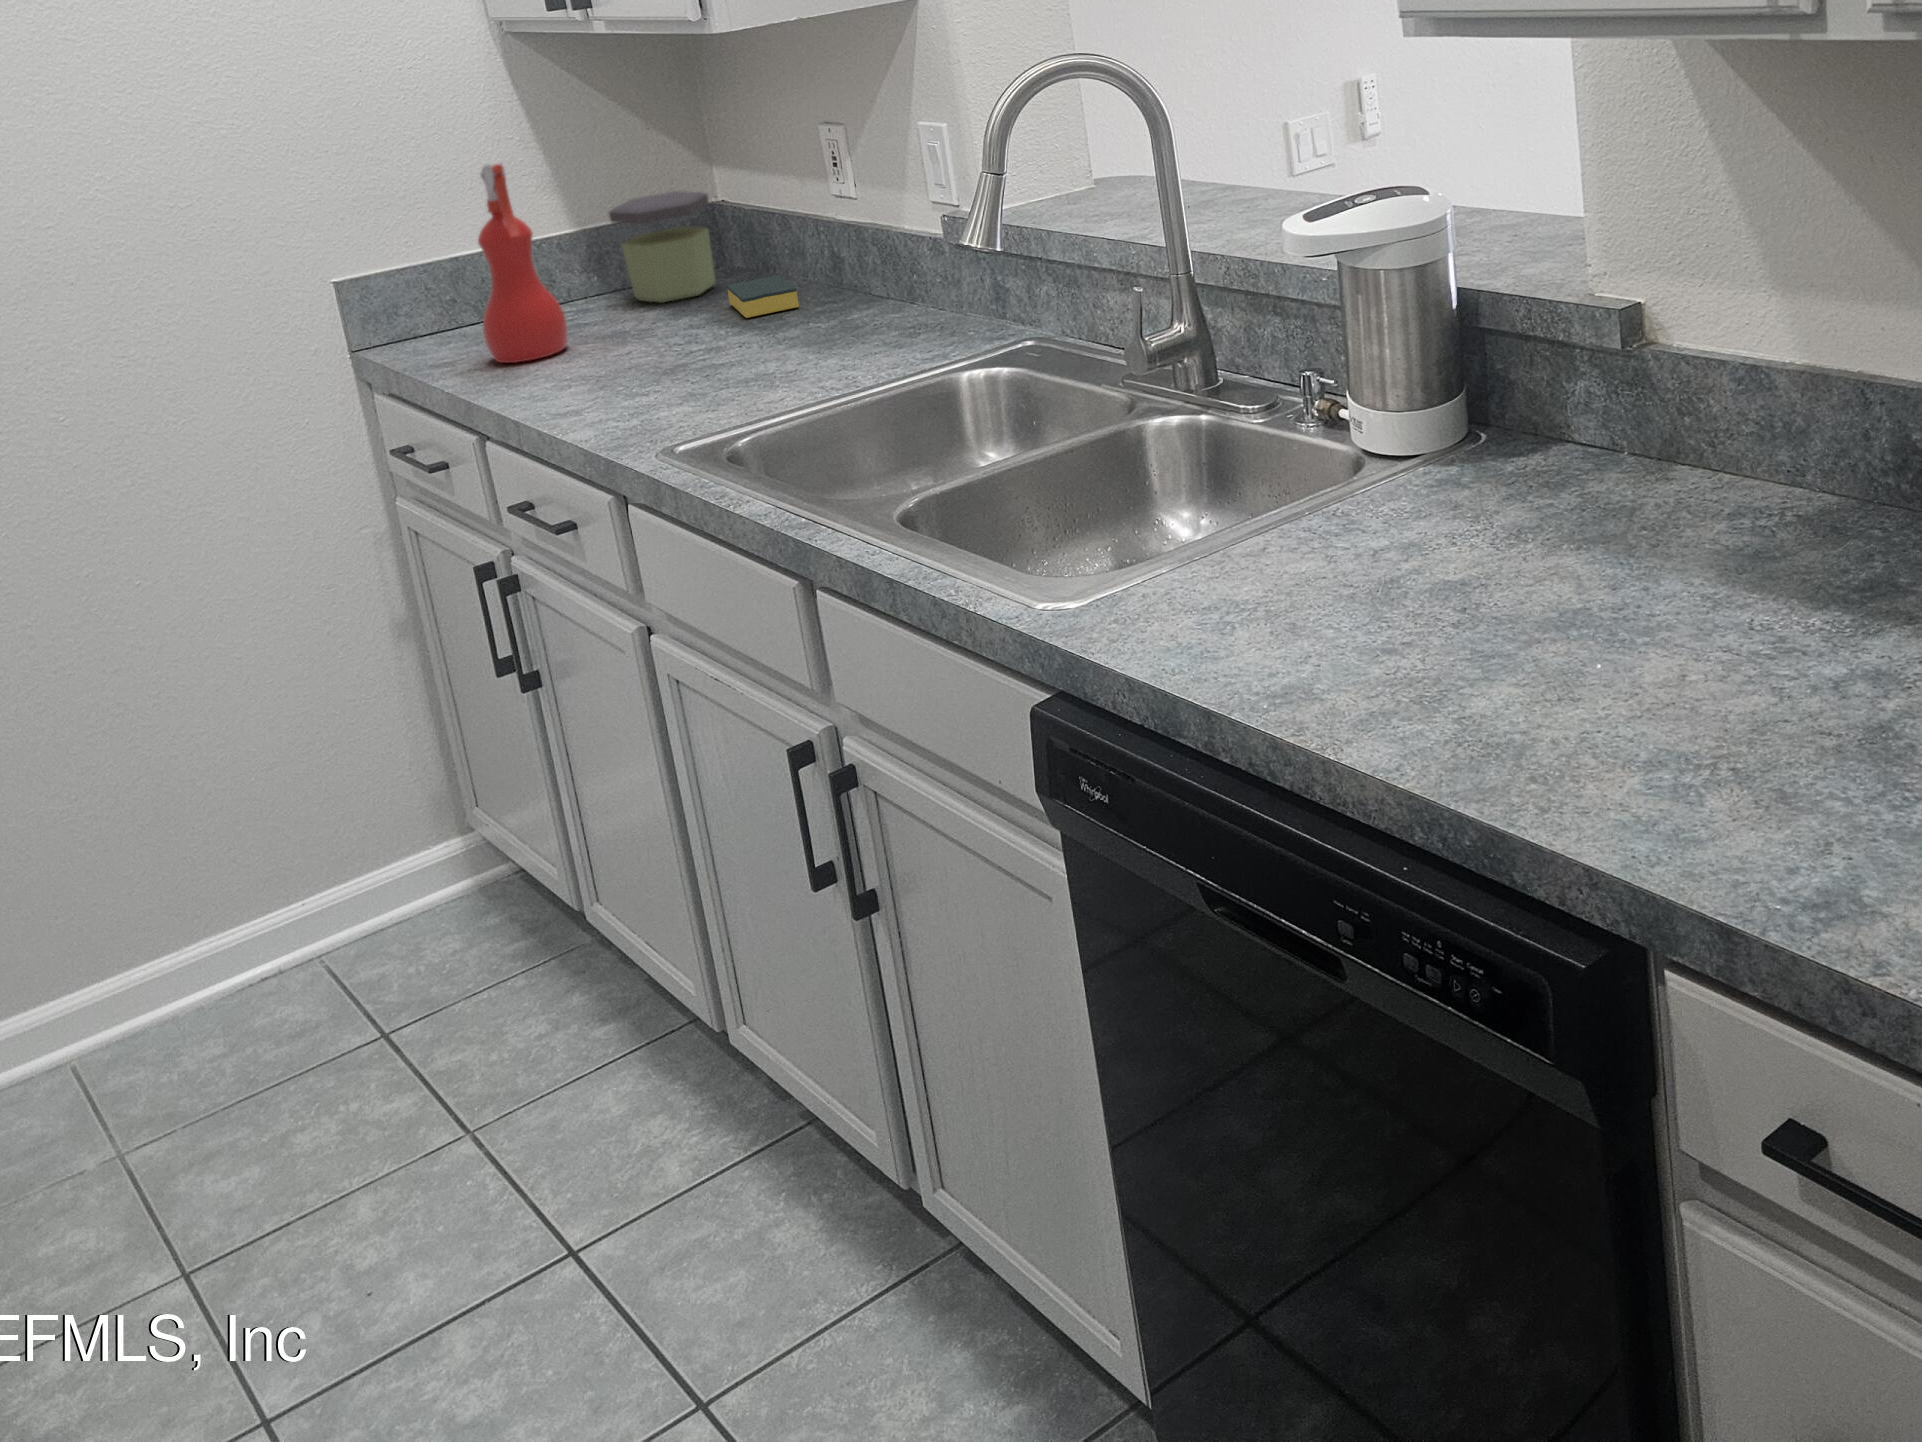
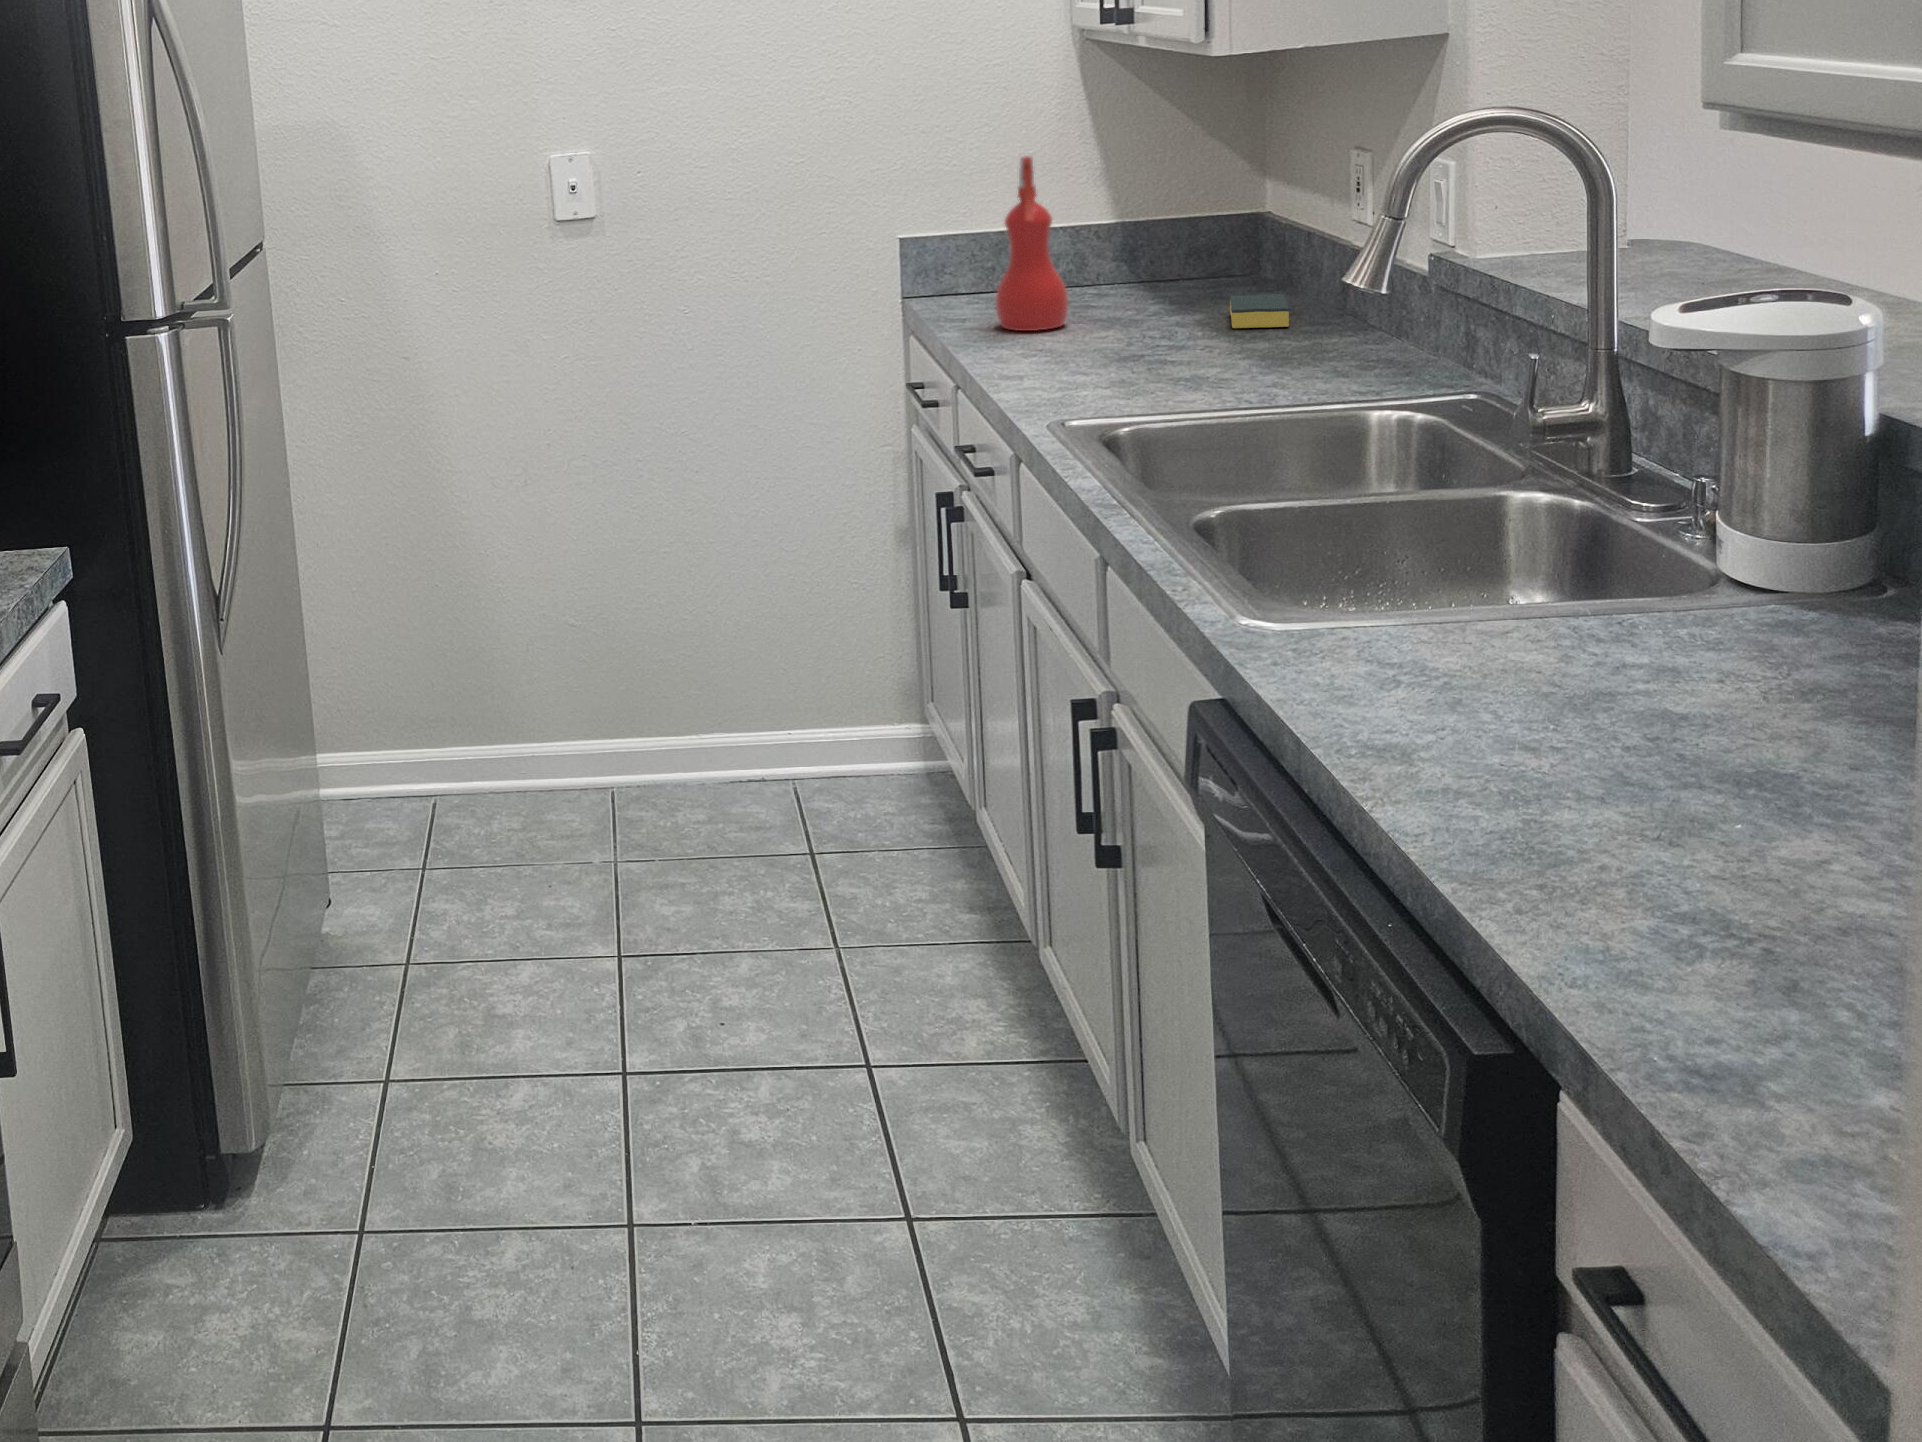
jar: present [609,191,715,302] -> none [1142,201,1241,302]

